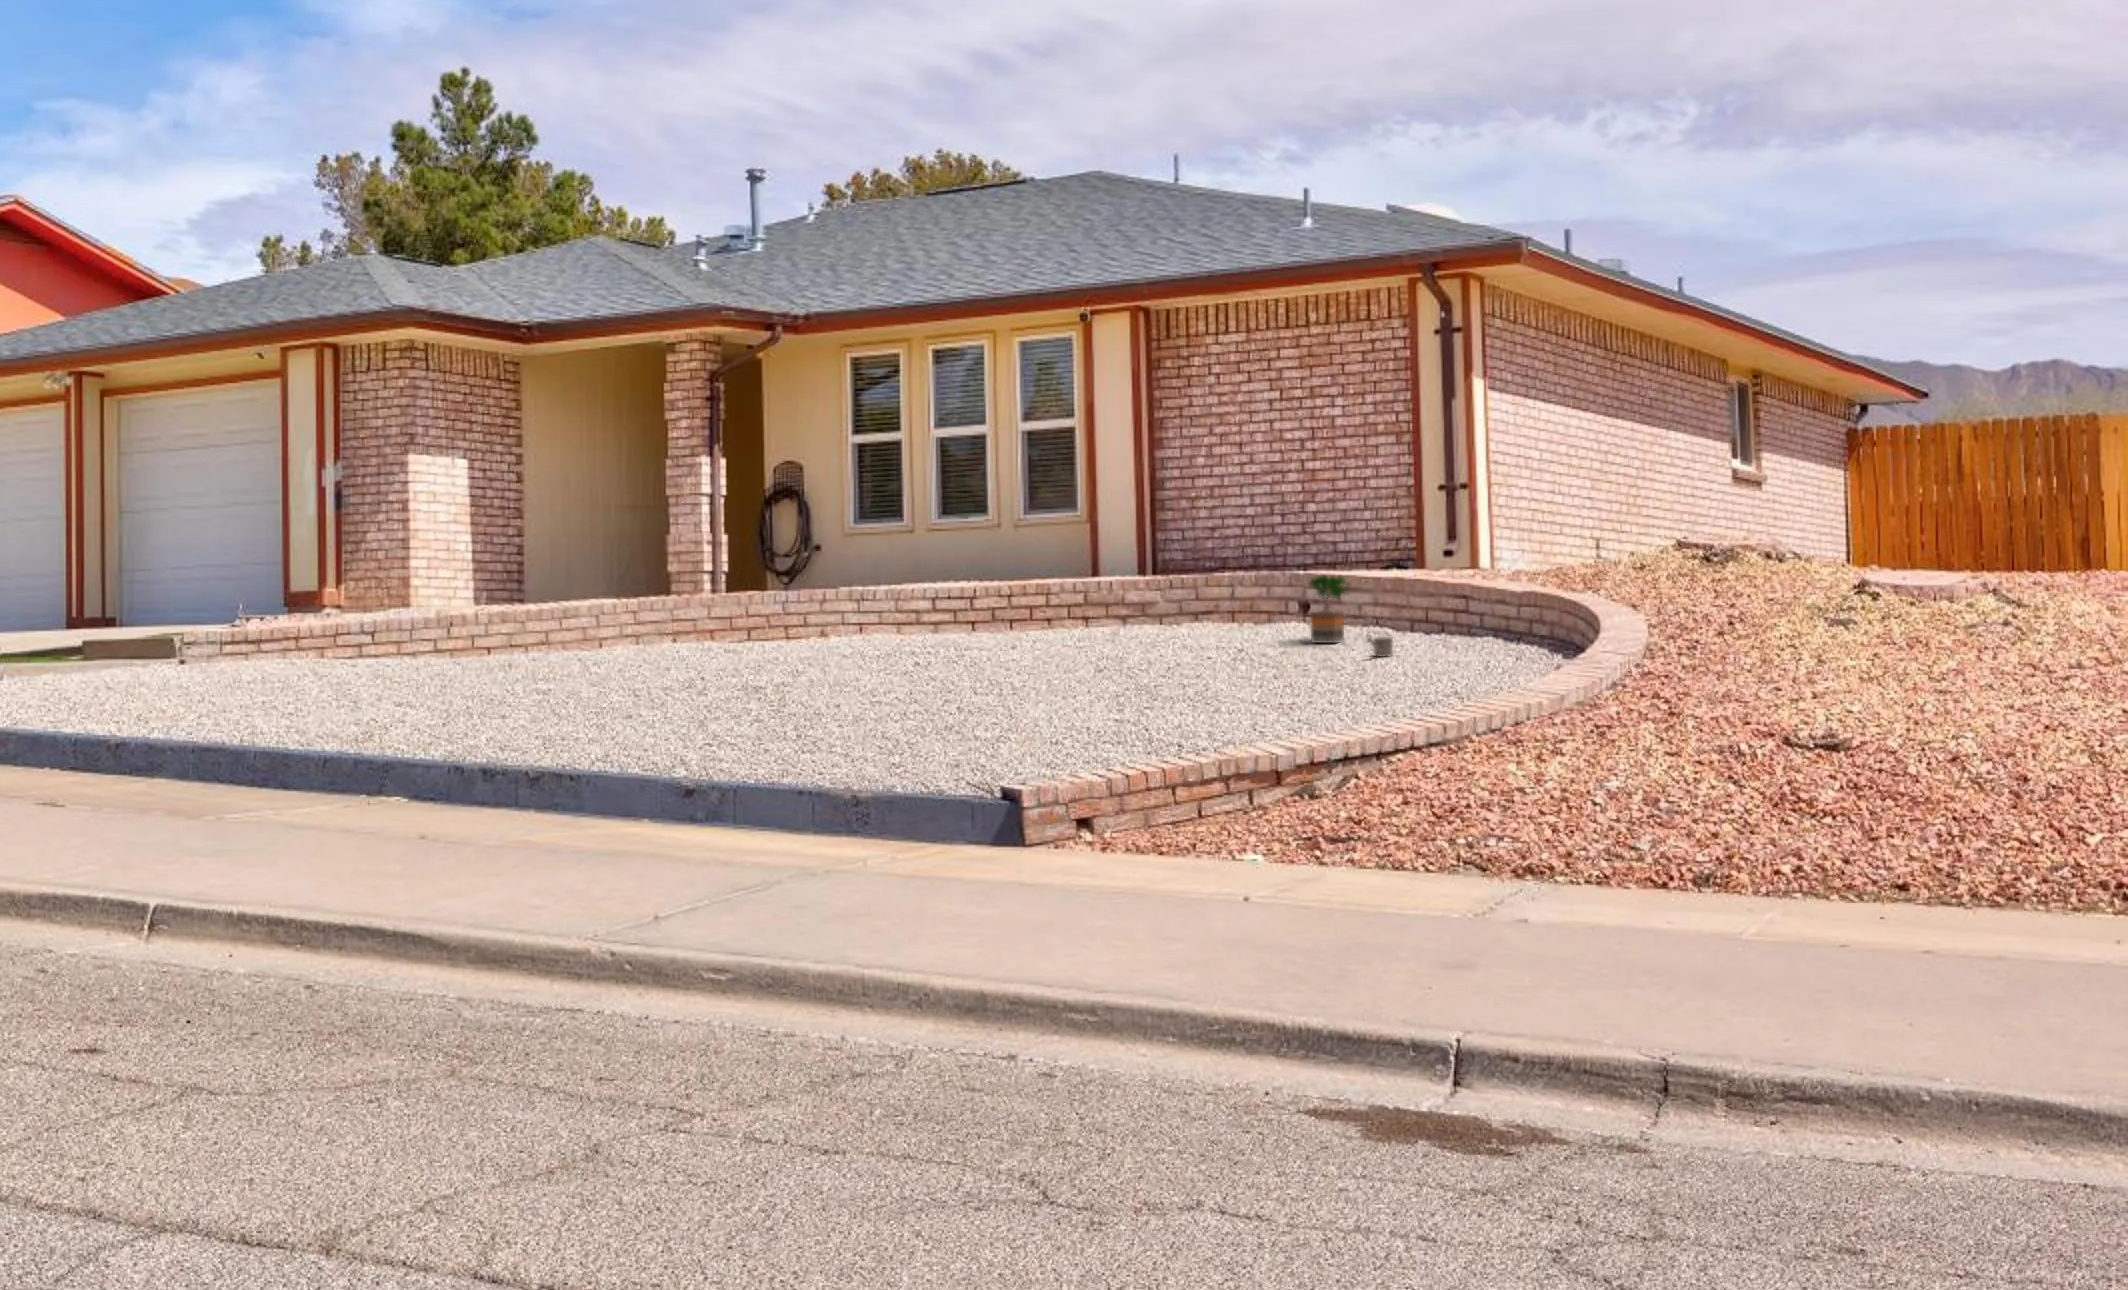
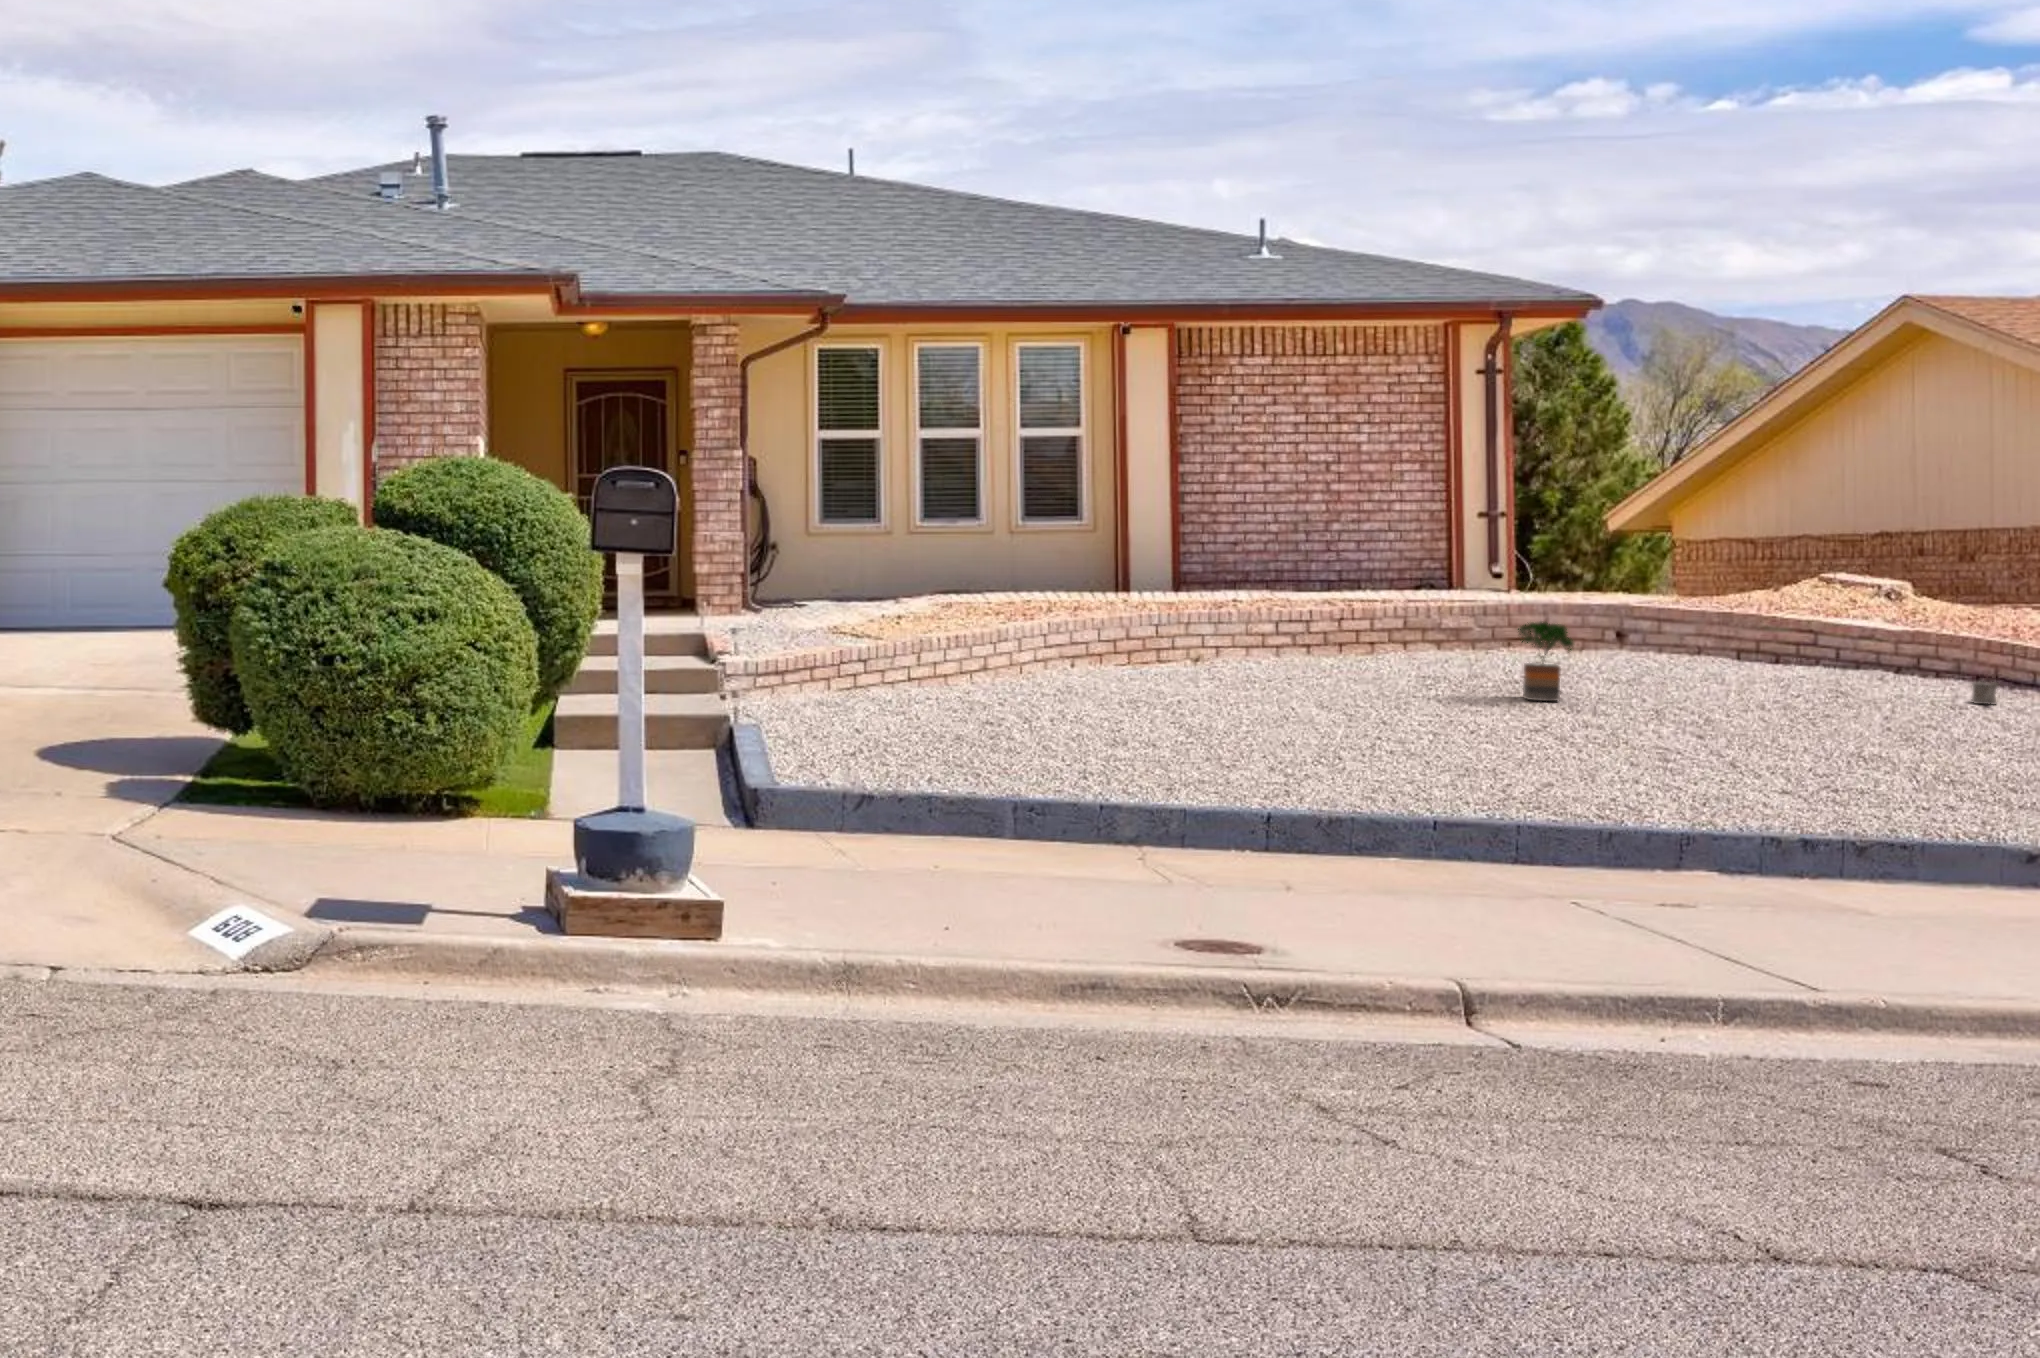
potted tree: present [1310,575,1350,643] -> present [1518,622,1573,701]

